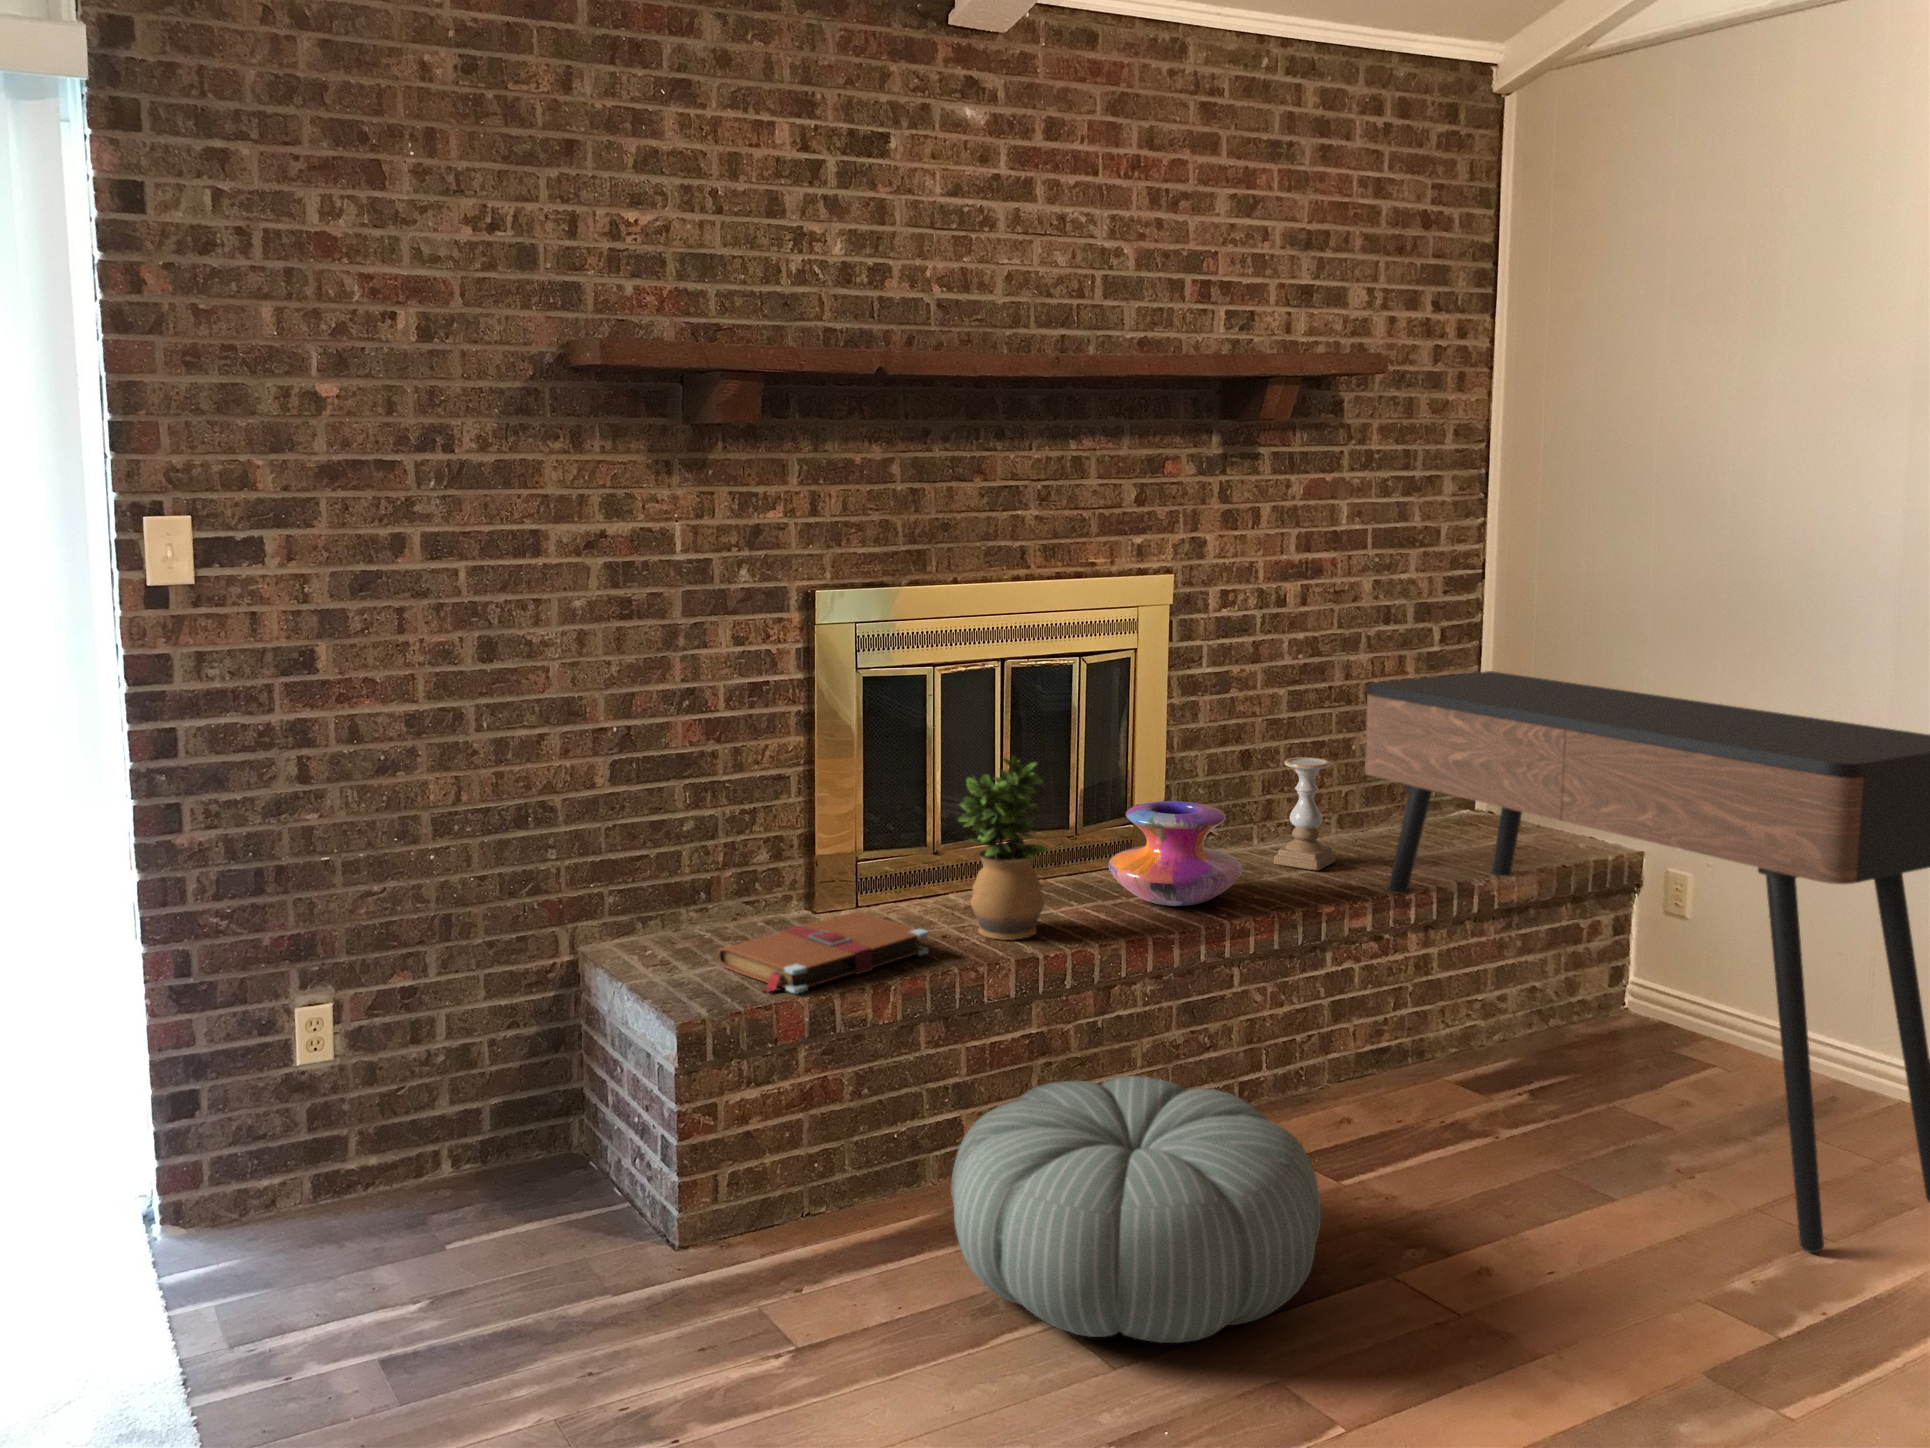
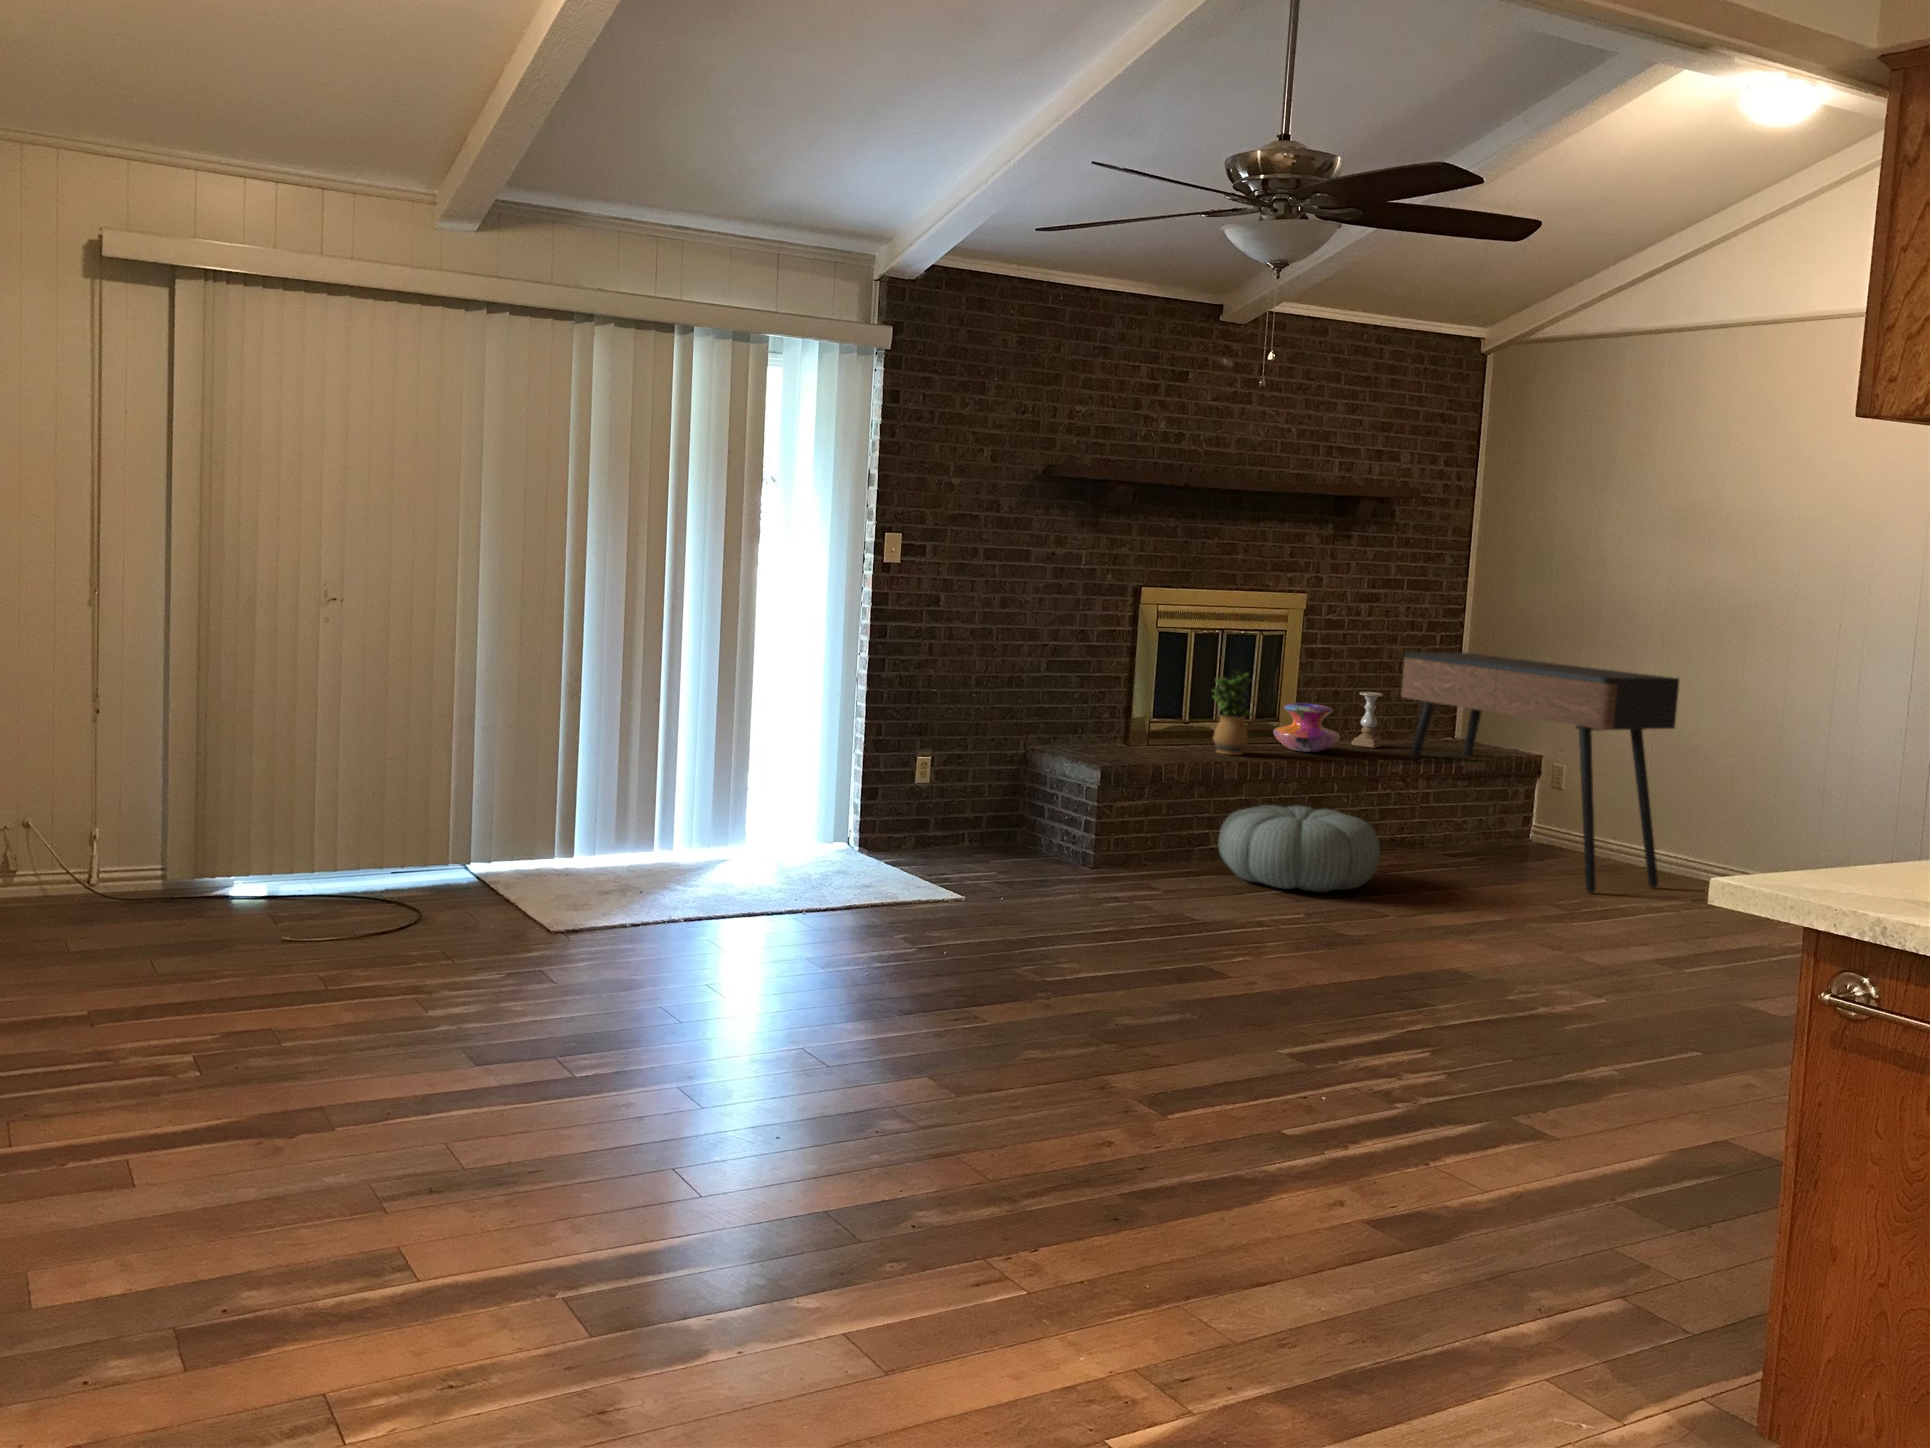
book: present [718,912,929,993] -> none [1104,739,1198,760]

